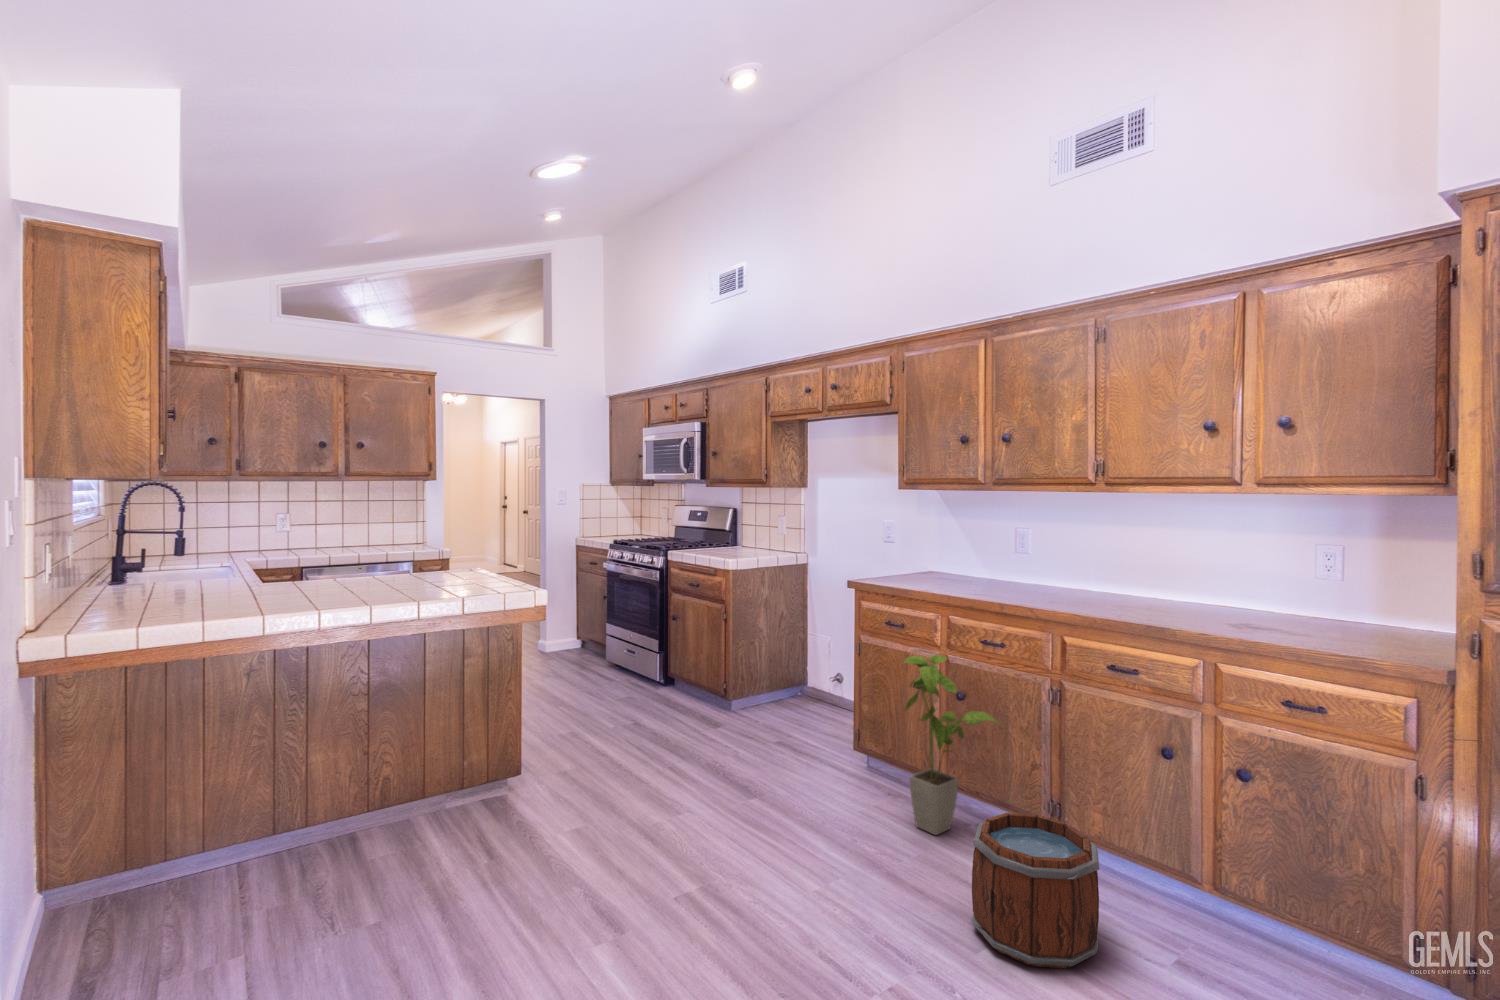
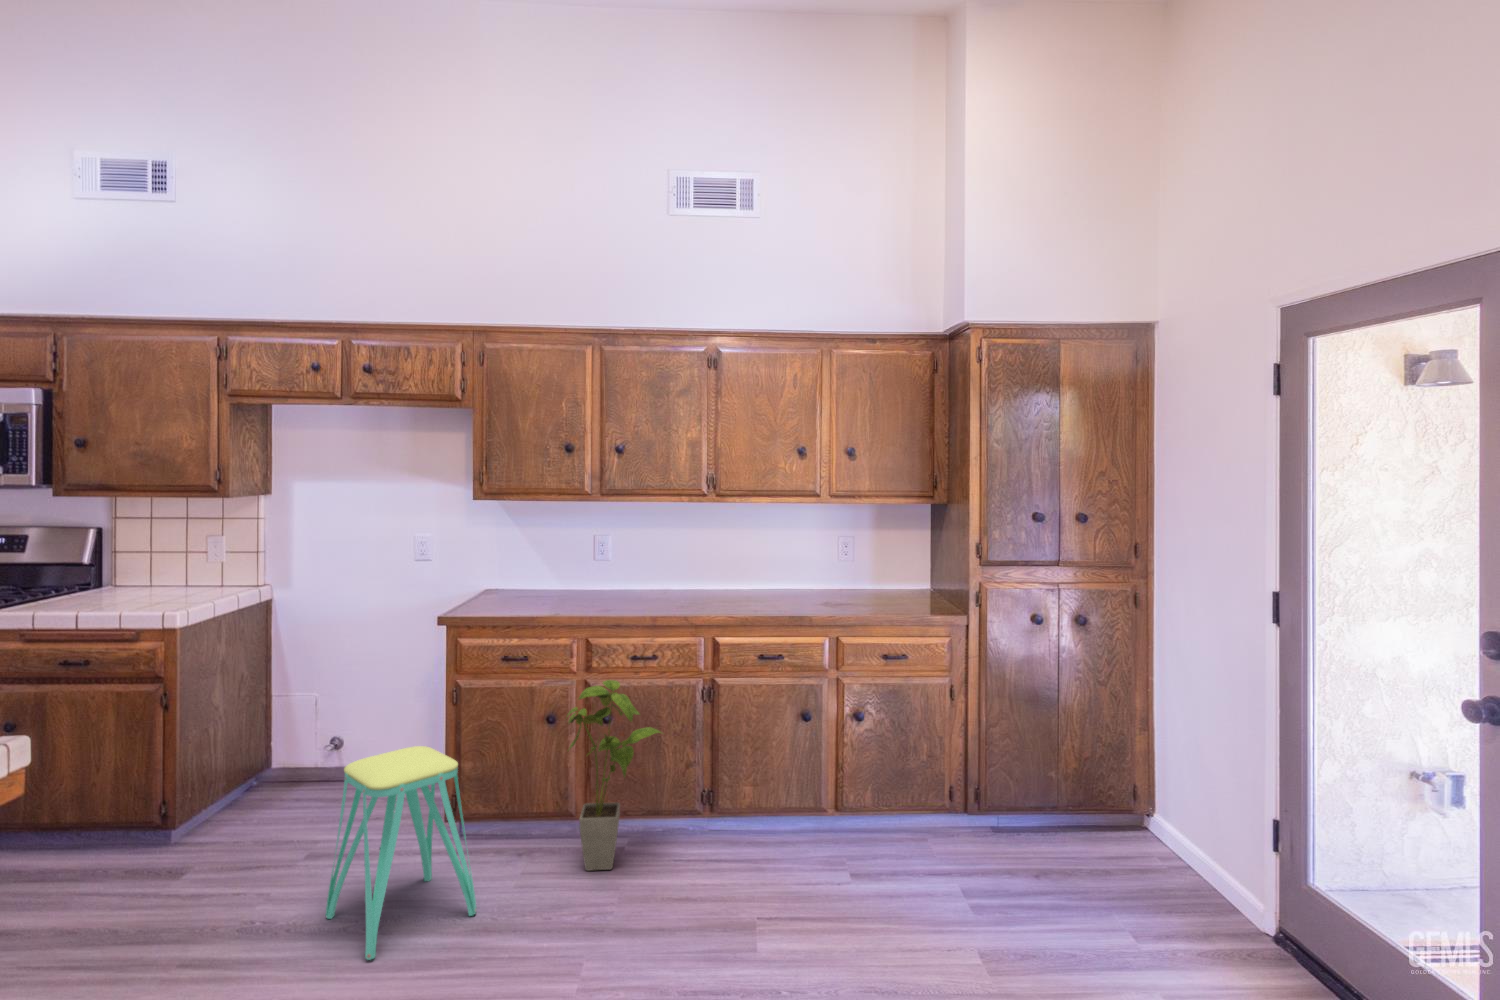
stool: none [729,672,818,816] -> present [326,746,477,960]
bucket: present [972,813,1099,968] -> none [721,799,826,934]

